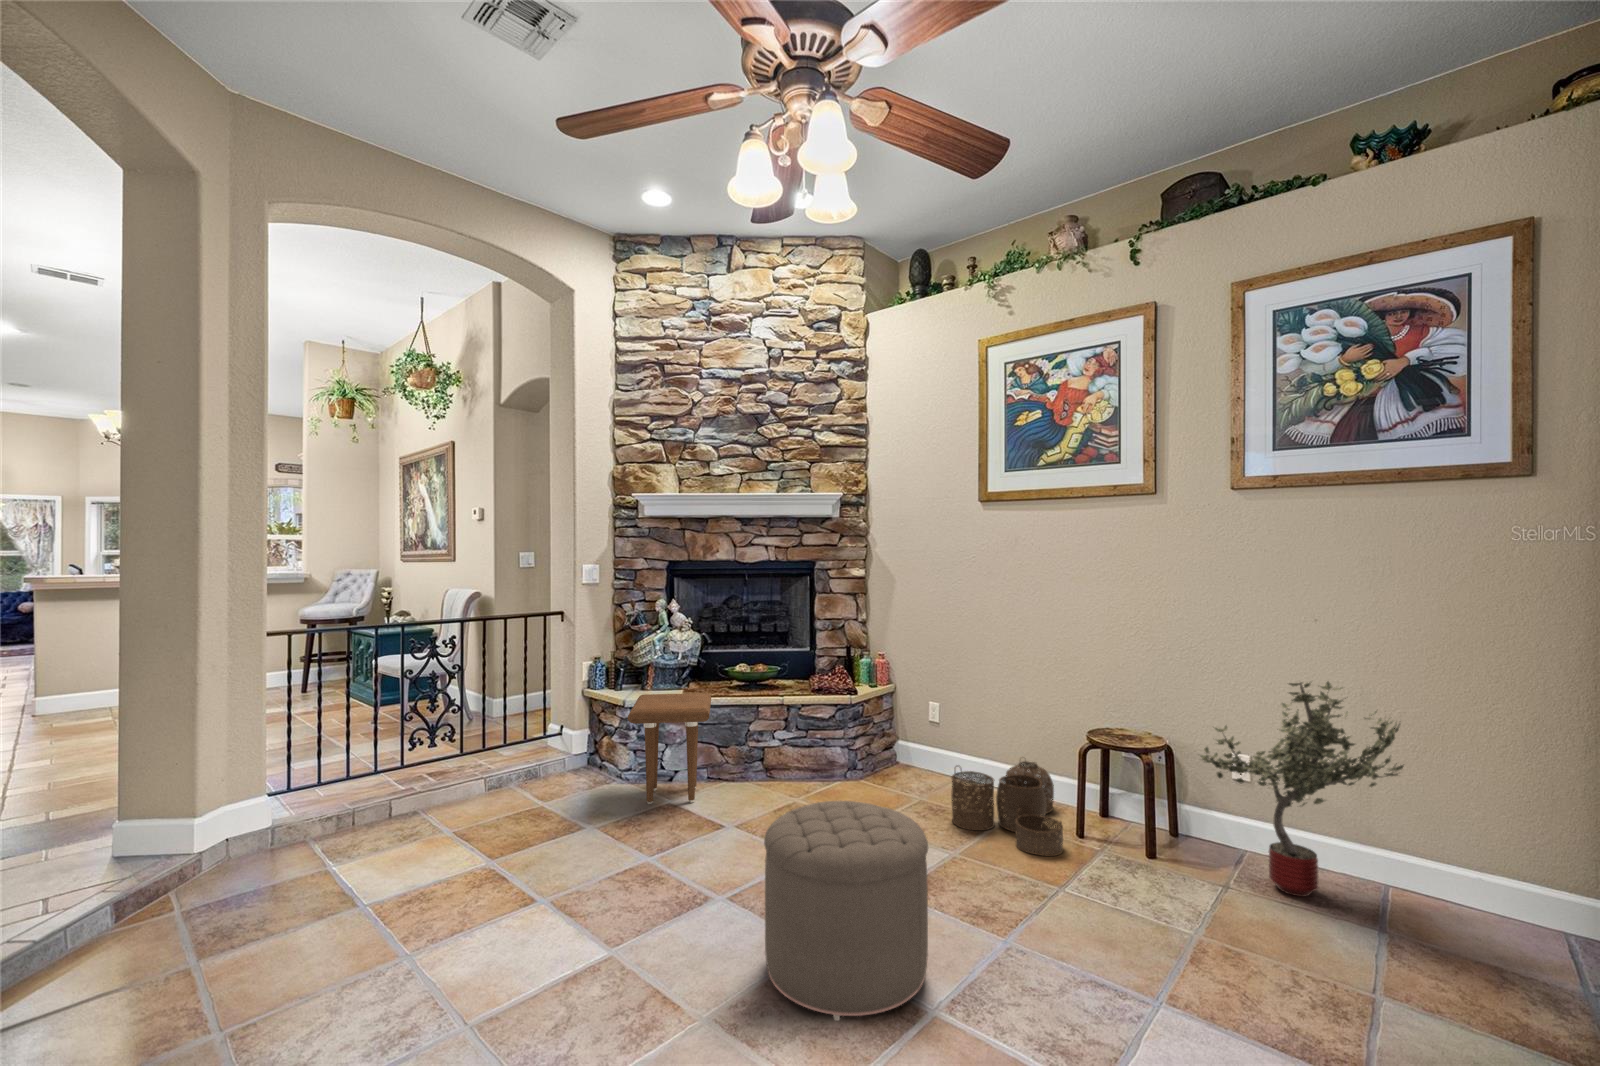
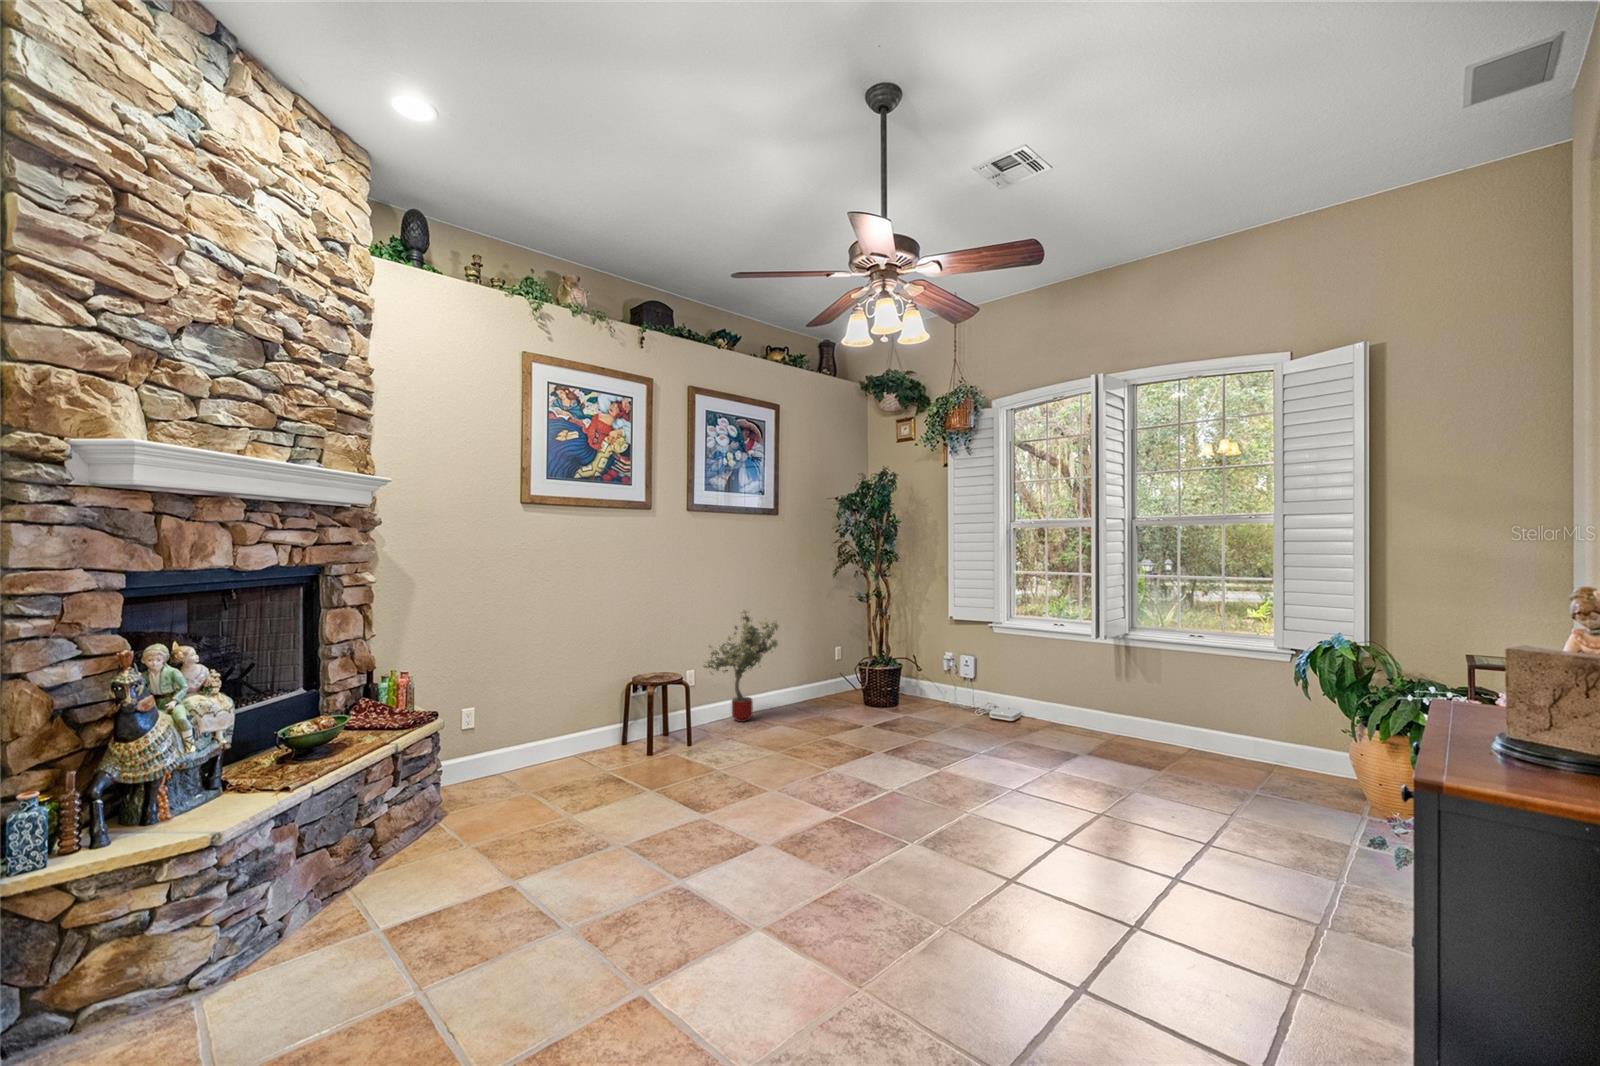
side table: present [628,693,711,804] -> none [220,767,432,964]
woven basket: present [951,761,1063,856] -> none [567,714,677,779]
ottoman: present [764,801,928,1021] -> none [755,715,865,847]

